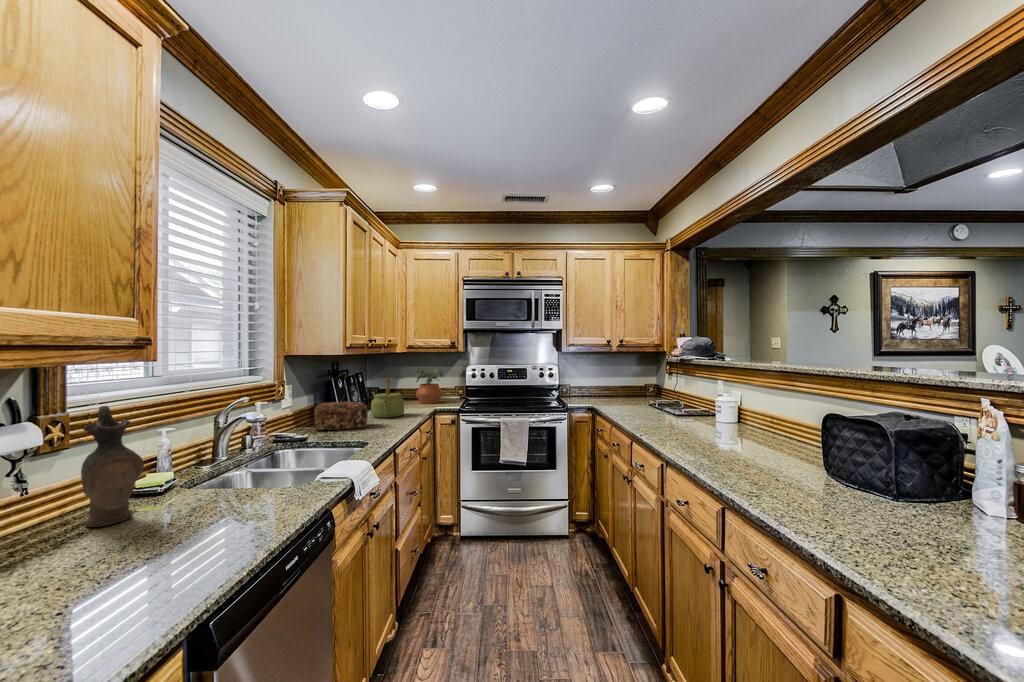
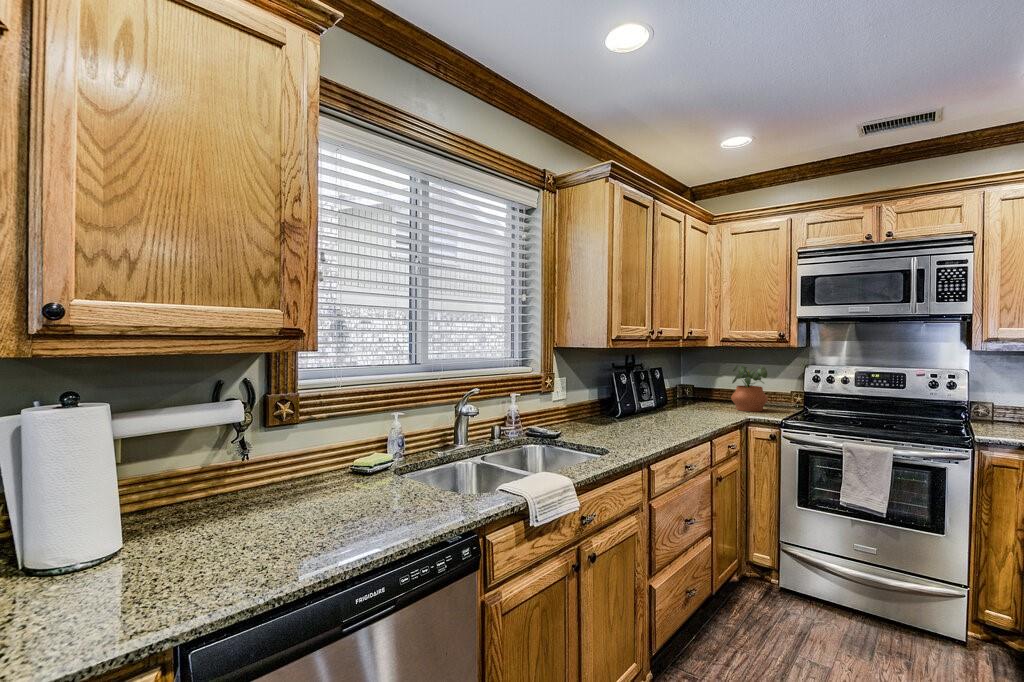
kettle: present [371,378,404,418] -> none [659,376,699,423]
bread loaf: present [315,401,367,431] -> none [586,399,644,431]
ceramic pitcher: present [81,406,144,527] -> none [338,387,378,484]

